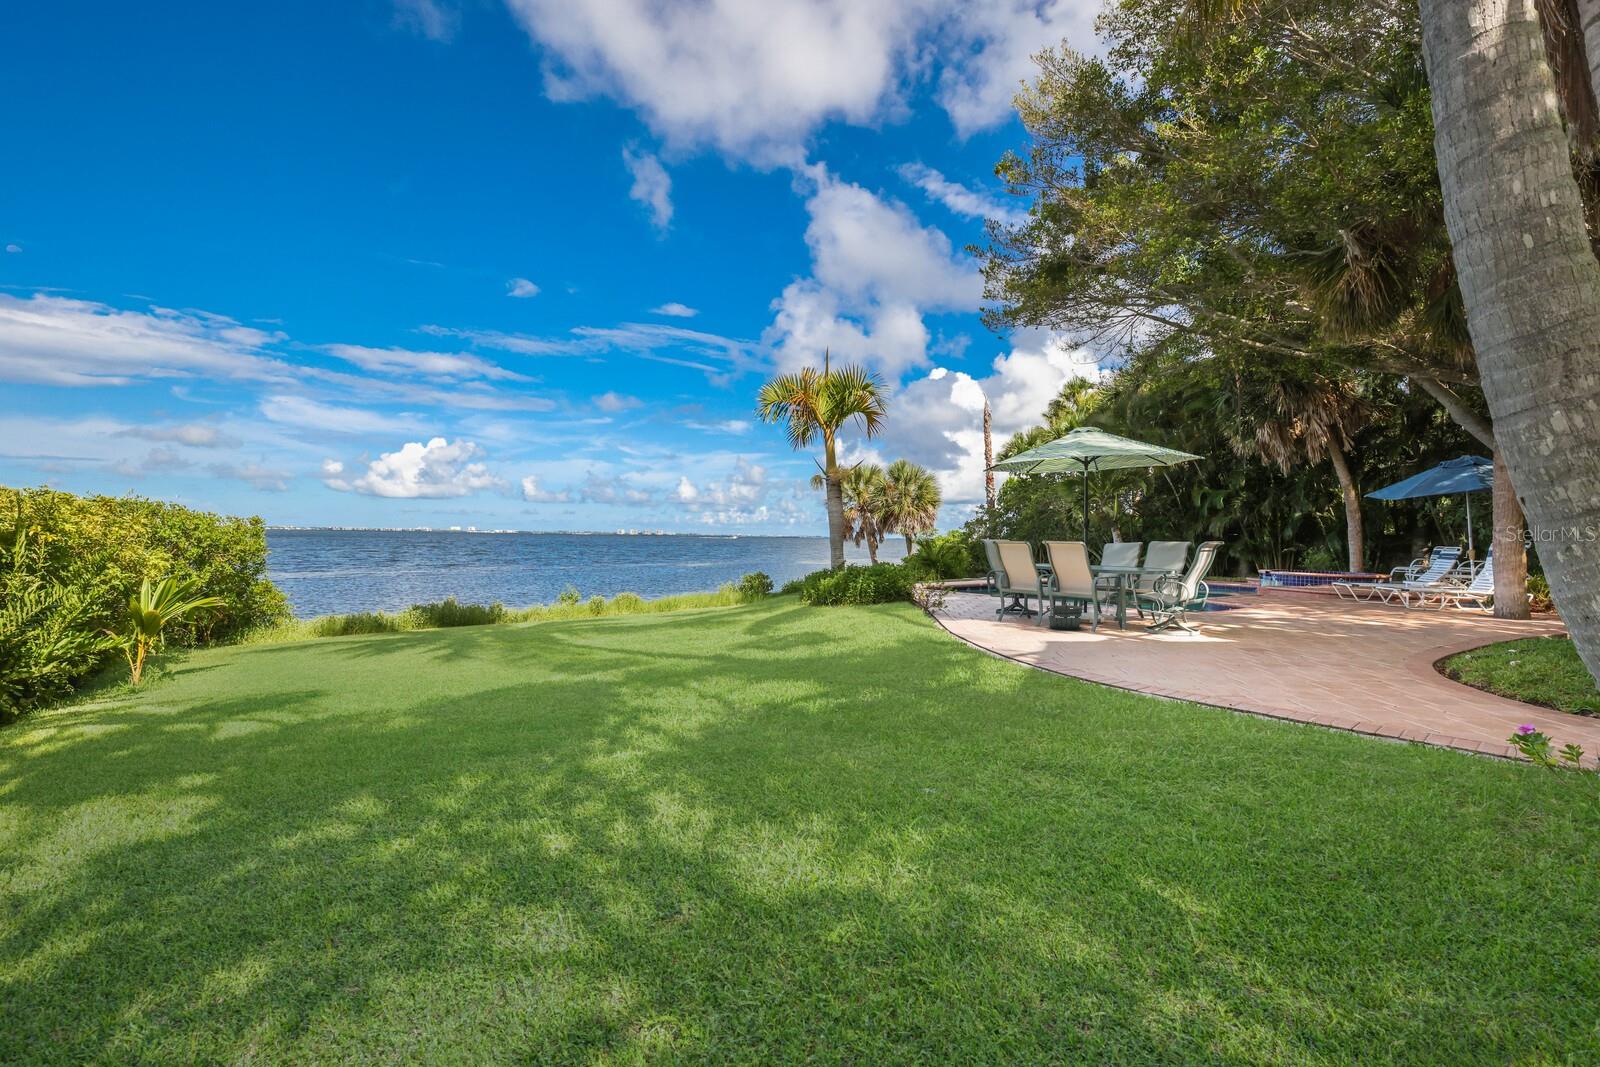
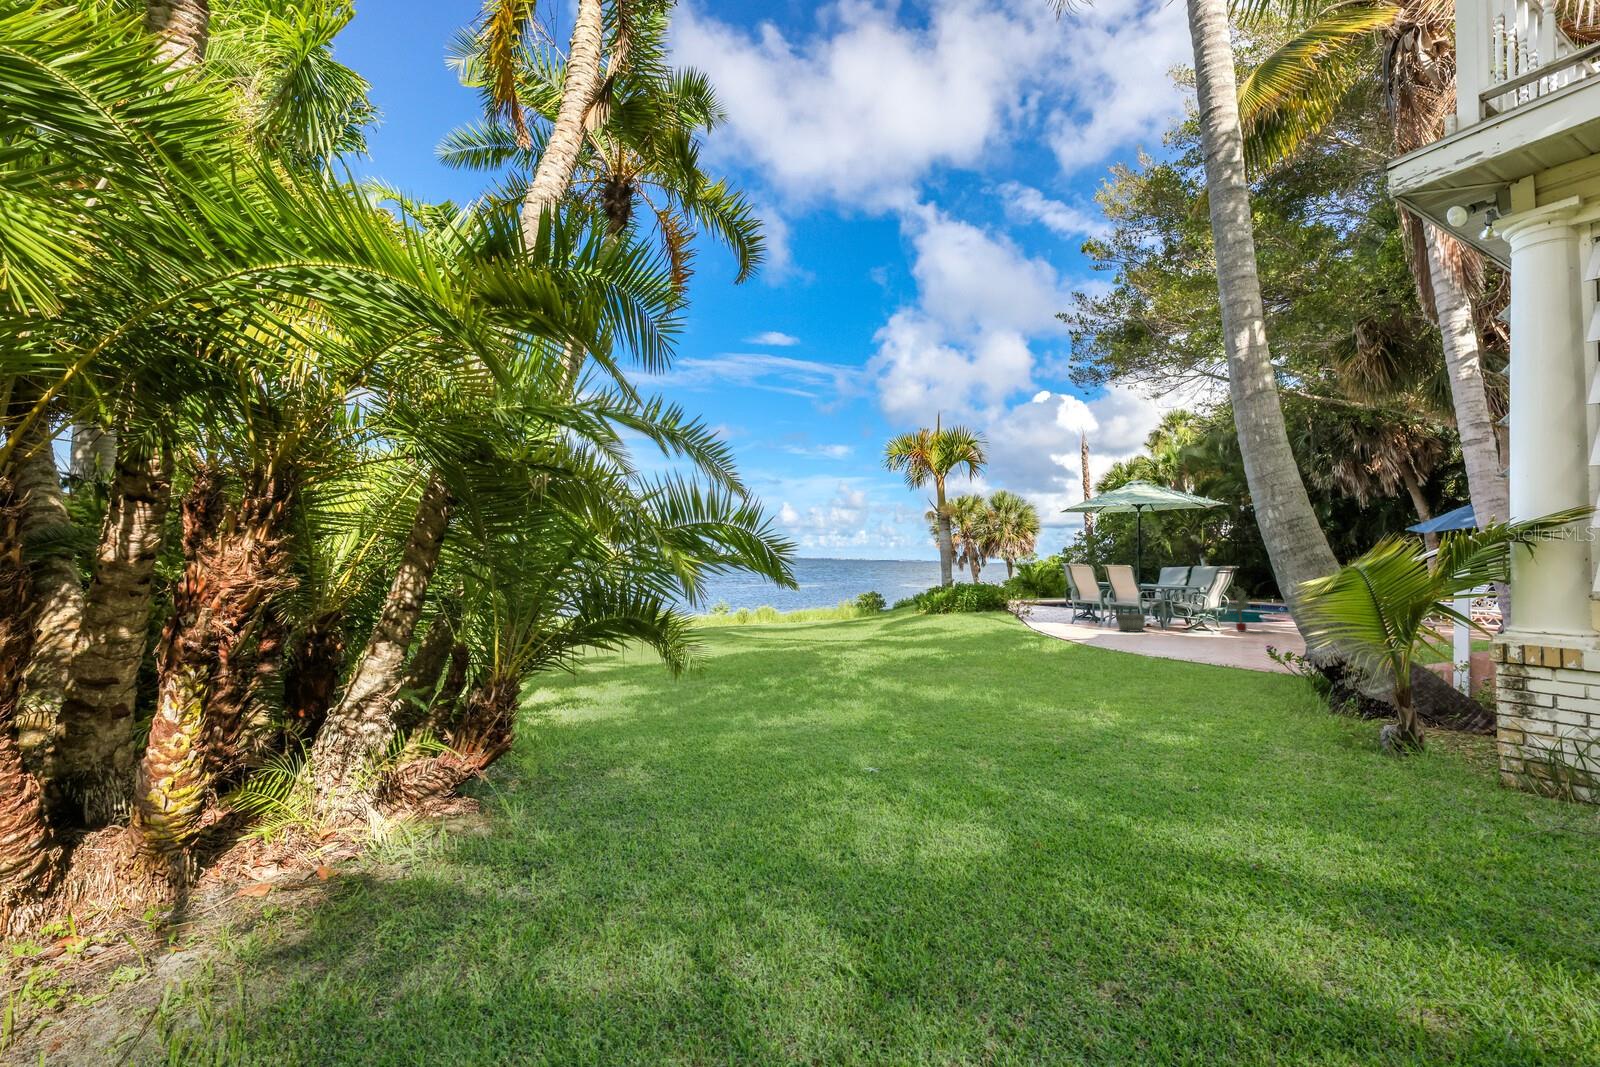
potted tree: none [1172,570,1206,626] -> present [1224,588,1249,632]

